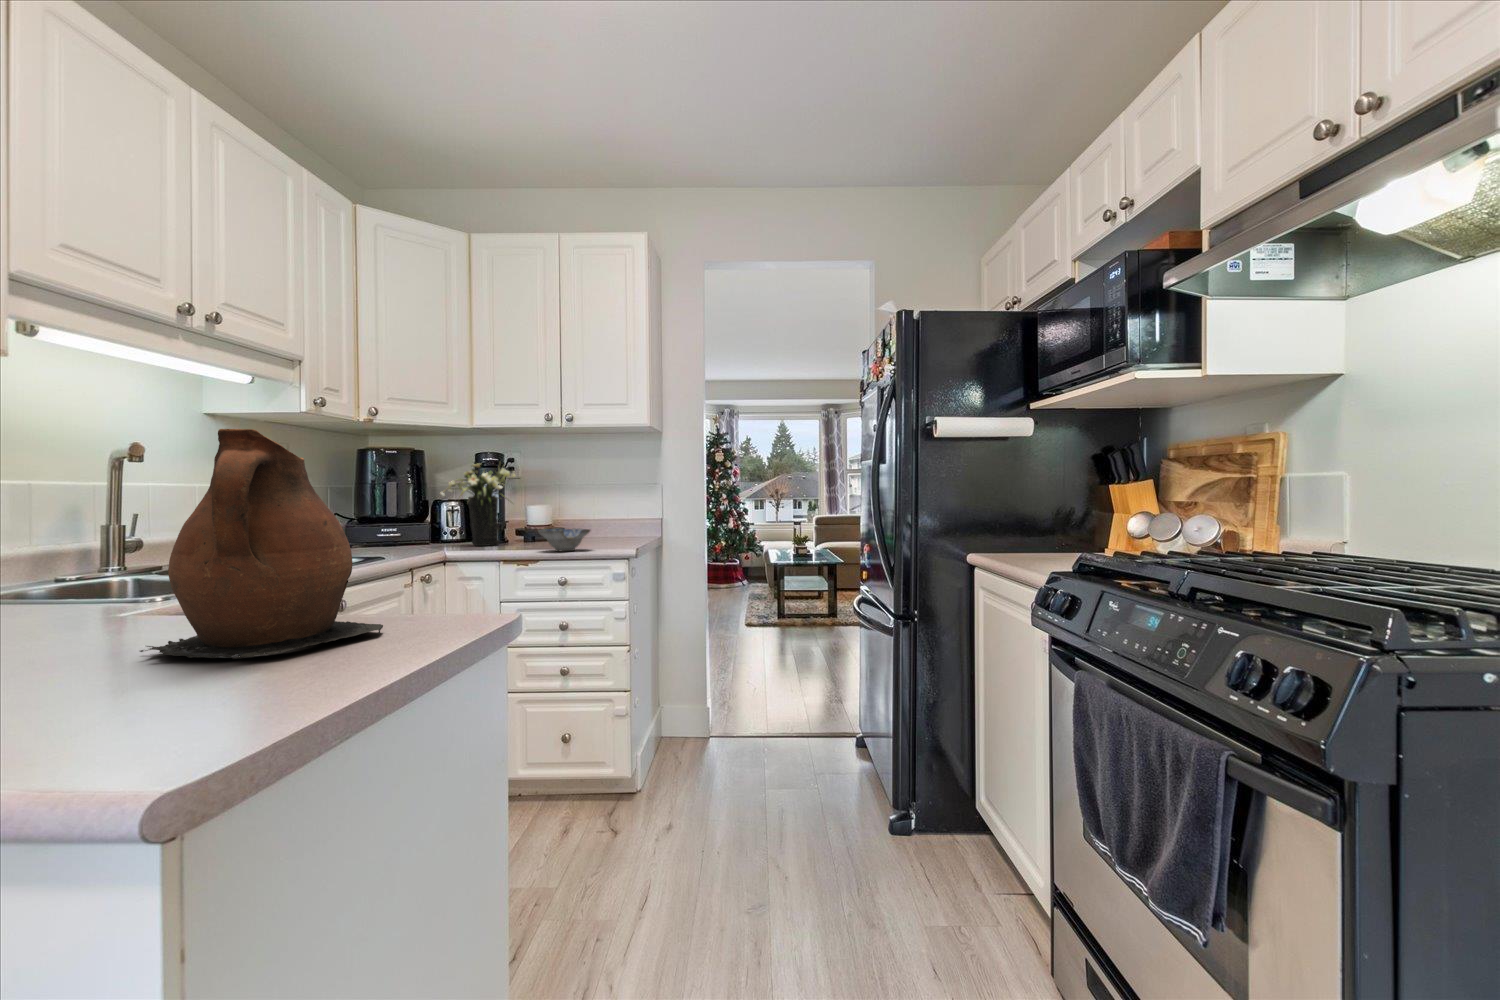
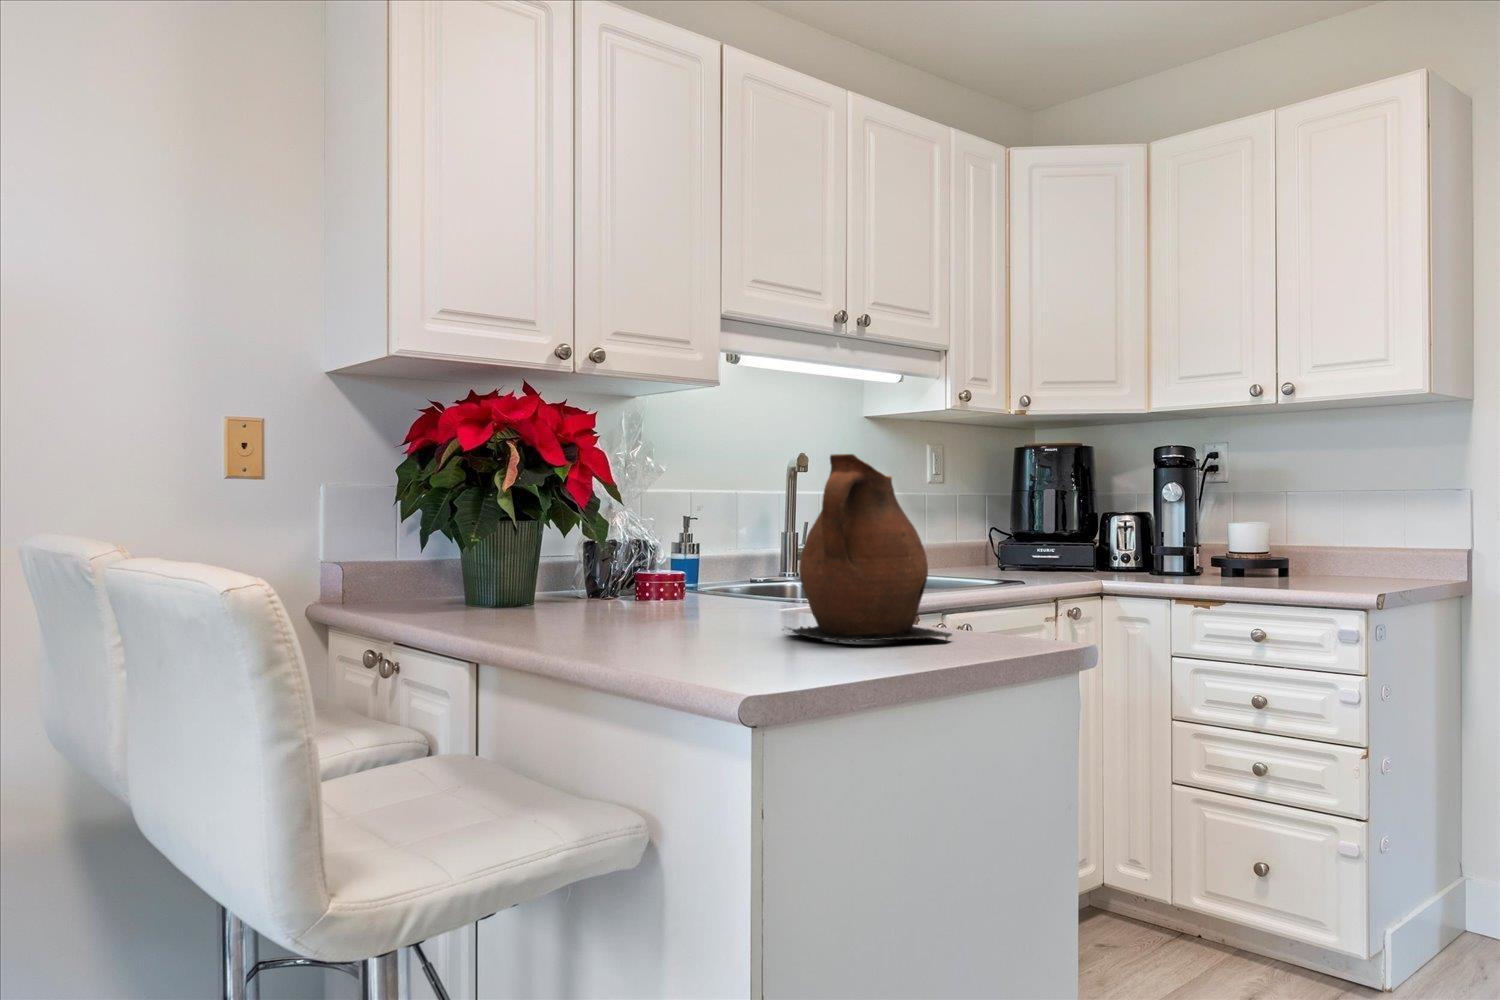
flower arrangement: present [440,463,515,546] -> none [1106,460,1213,577]
ceramic bowl: present [538,528,590,551] -> none [1223,558,1304,591]

